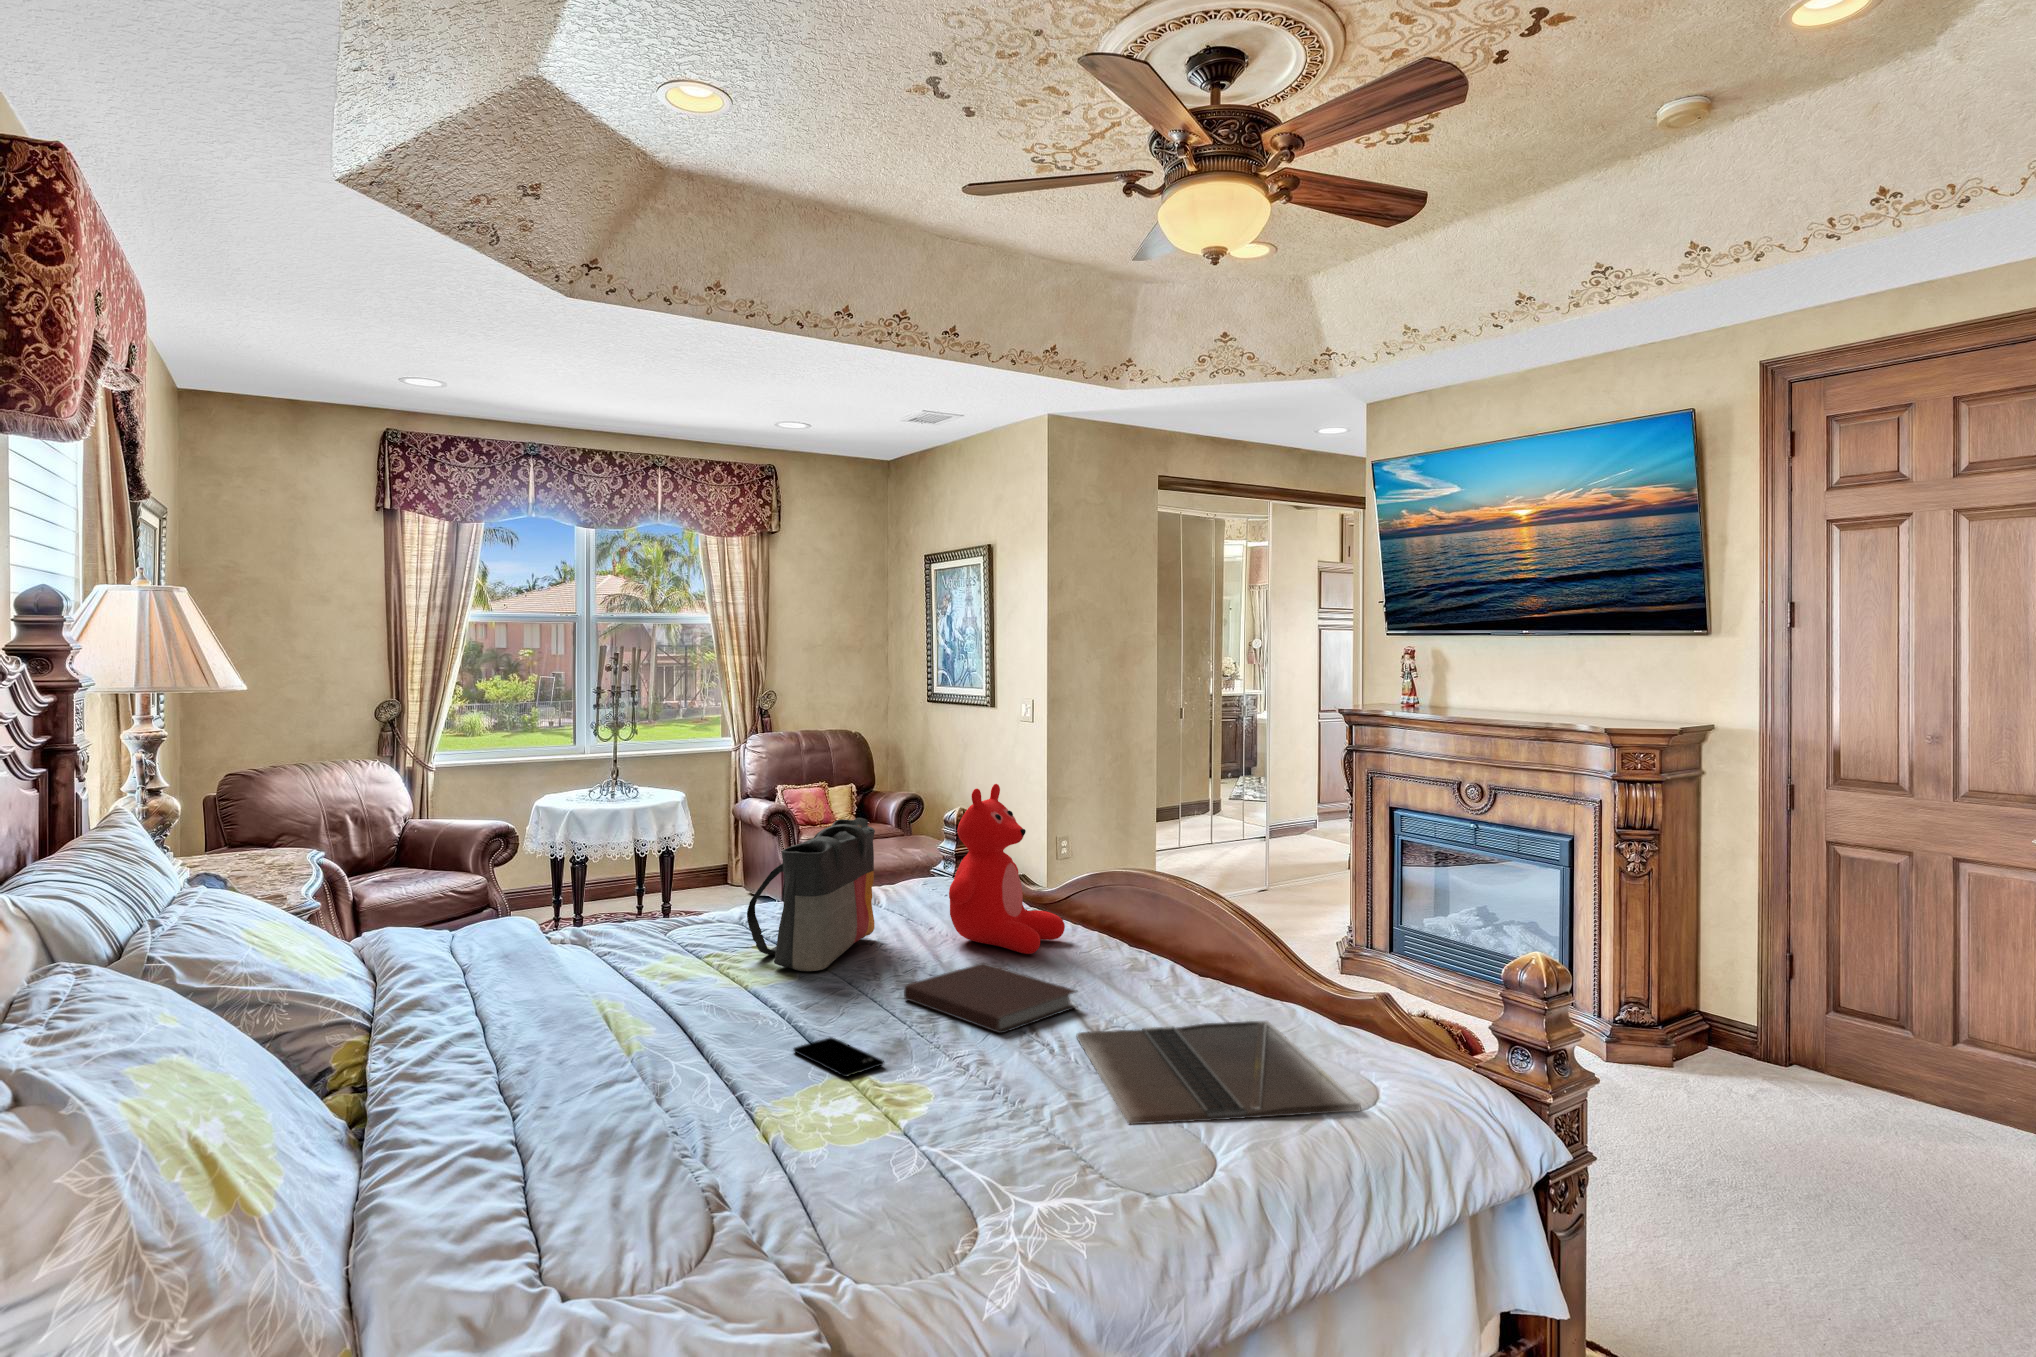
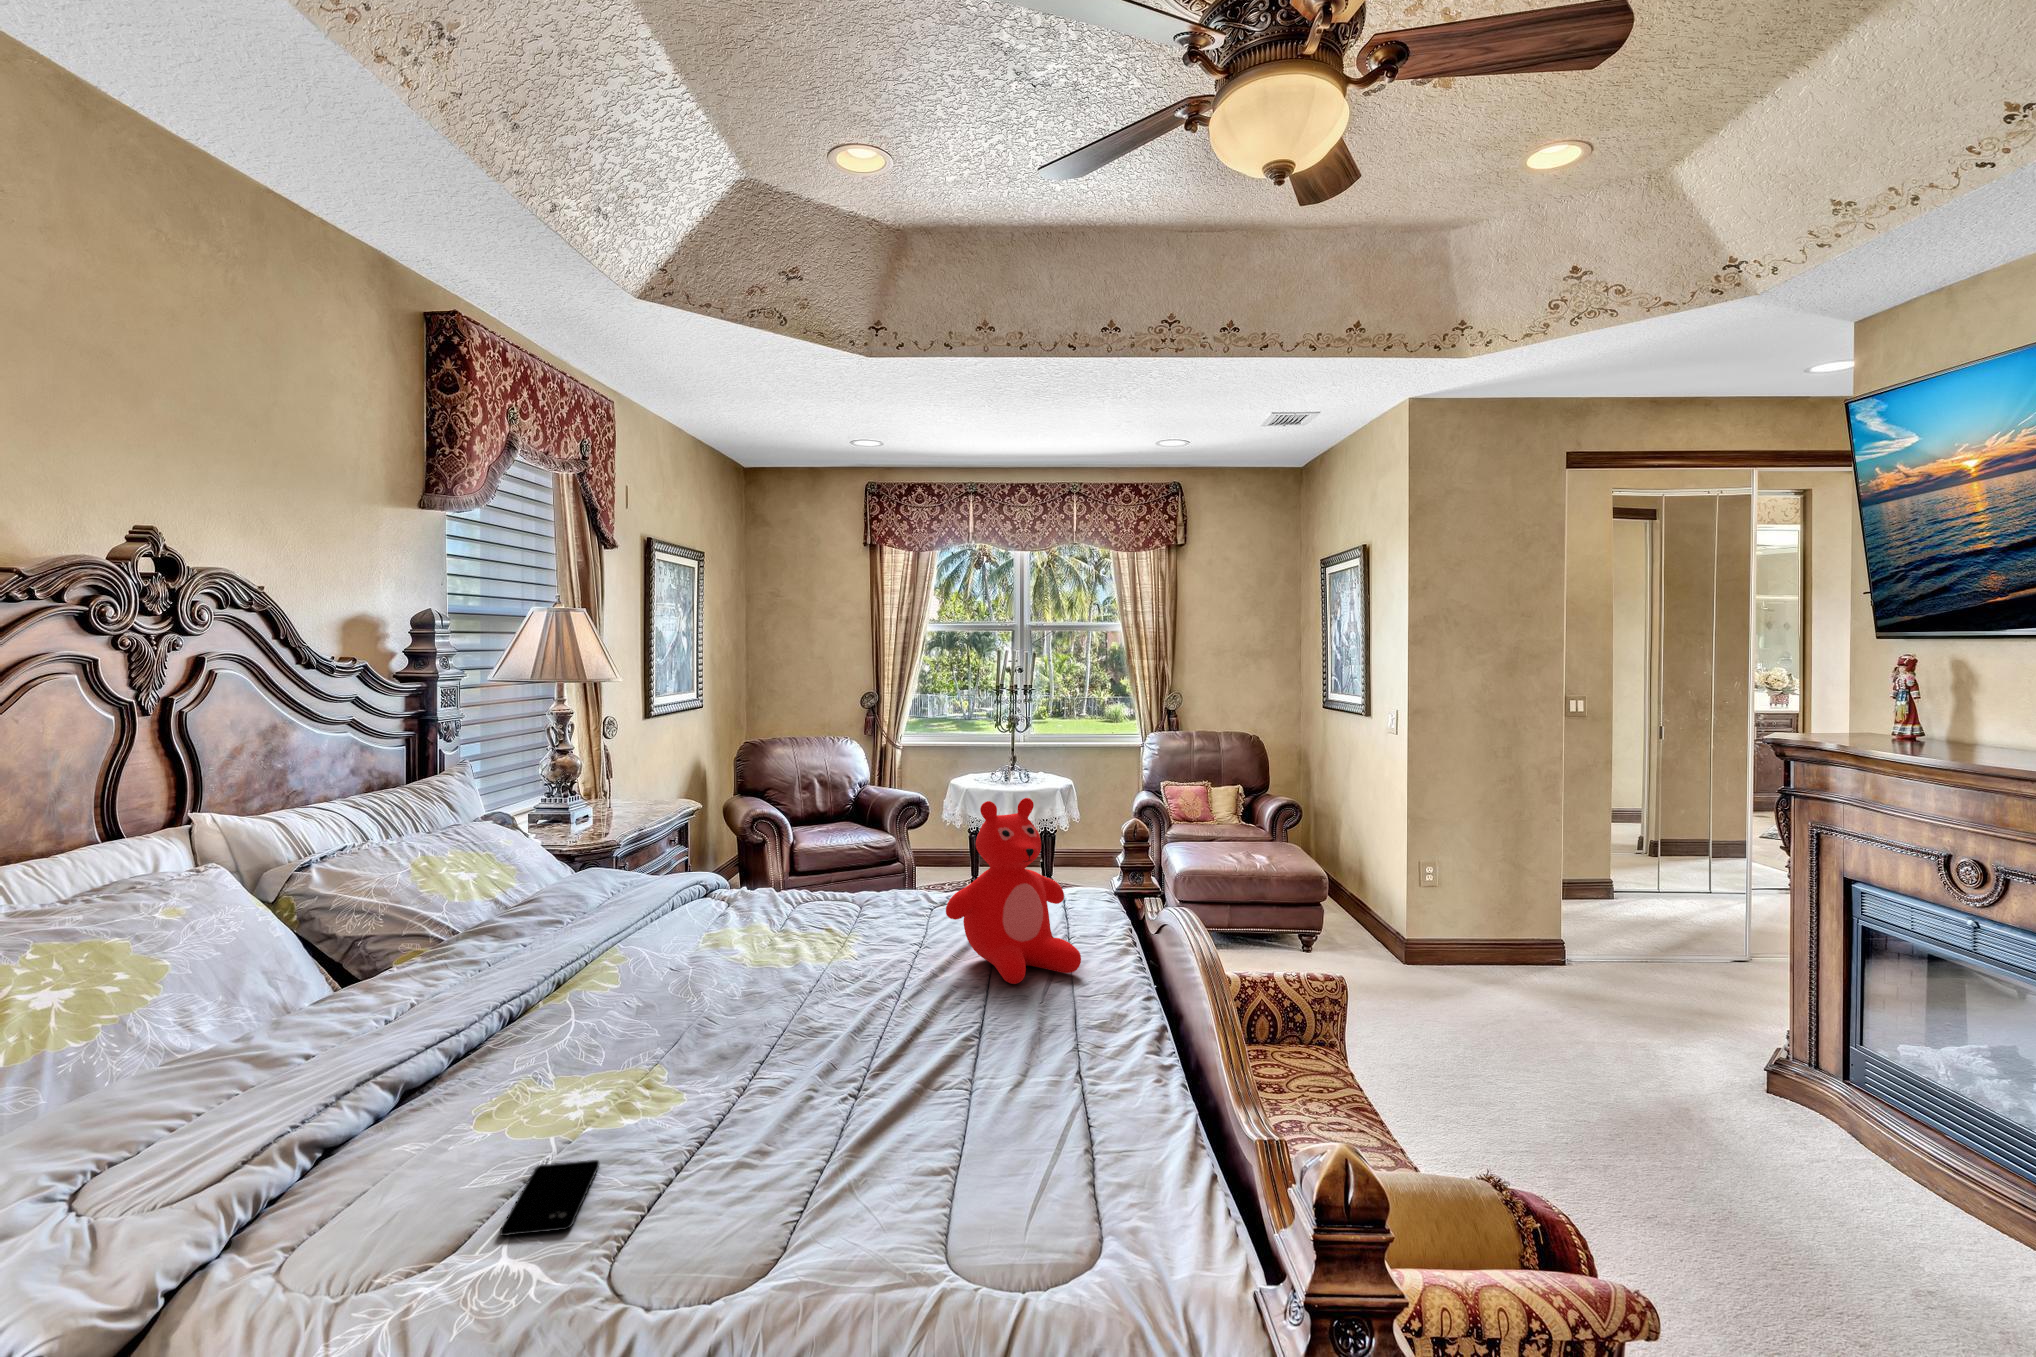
tote bag: present [747,818,875,971] -> none [774,821,916,963]
notebook: present [904,963,1076,1033] -> none [811,984,939,1062]
laptop: present [1077,1020,1361,1124] -> none [718,1080,1083,1271]
smartphone: present [794,1037,884,1077] -> present [500,1160,599,1236]

